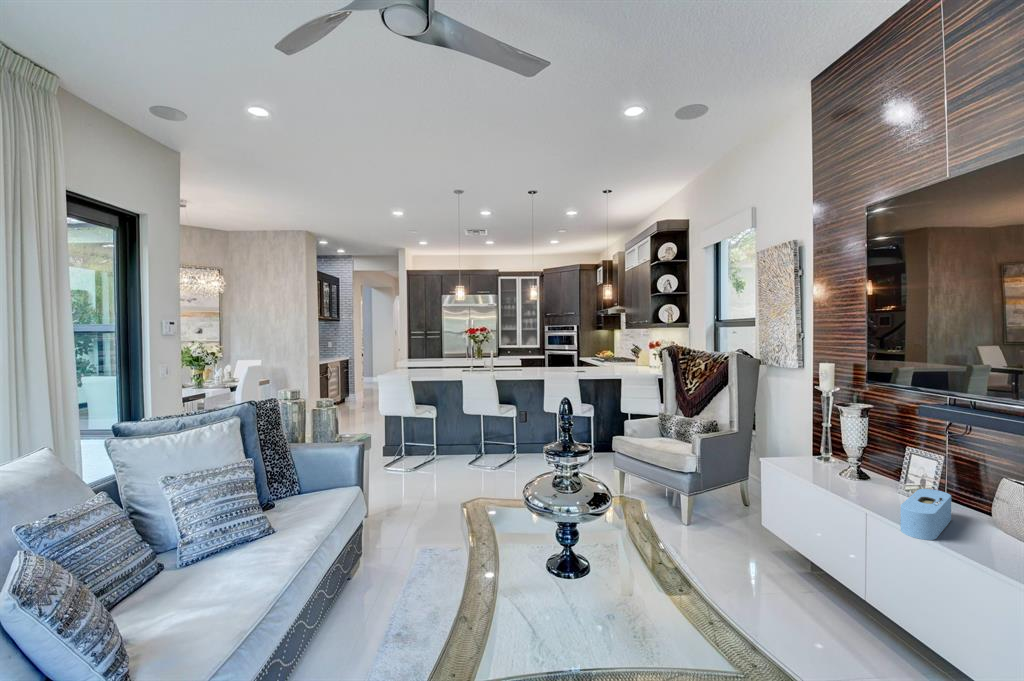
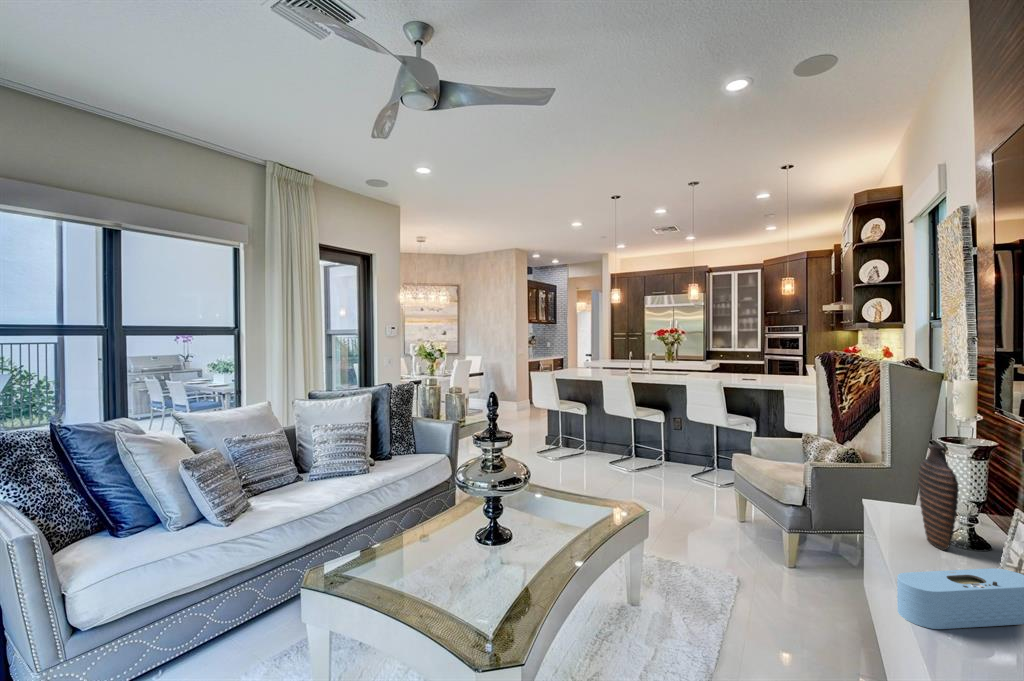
decorative vase: none [819,411,860,484] -> present [918,445,959,550]

